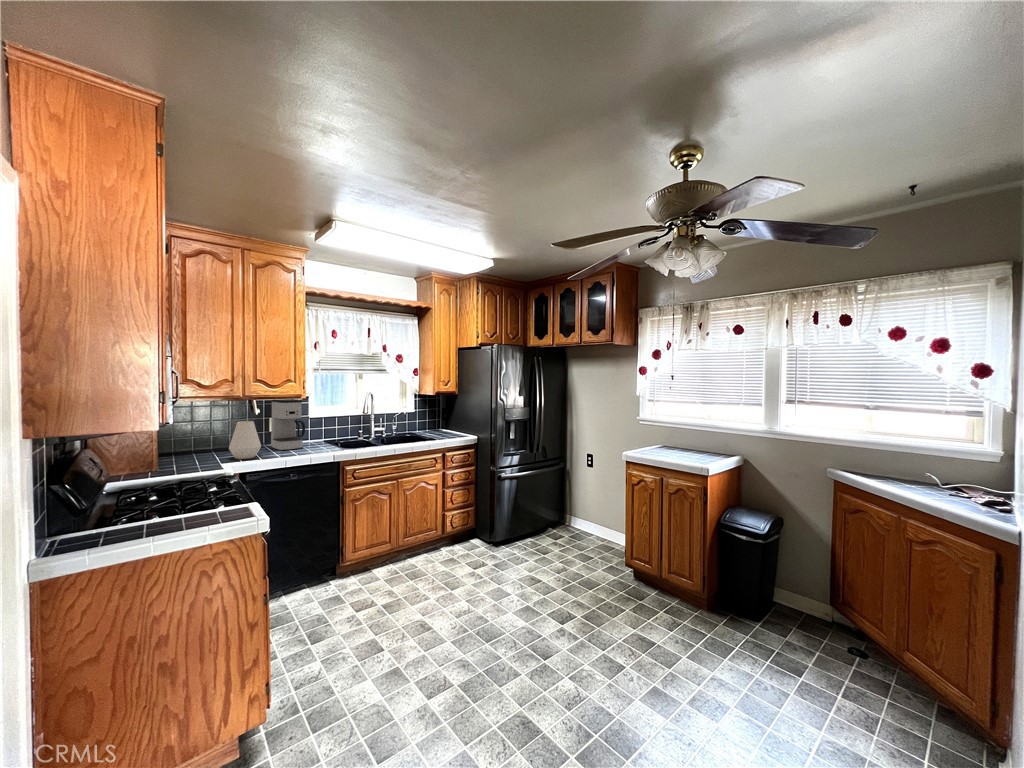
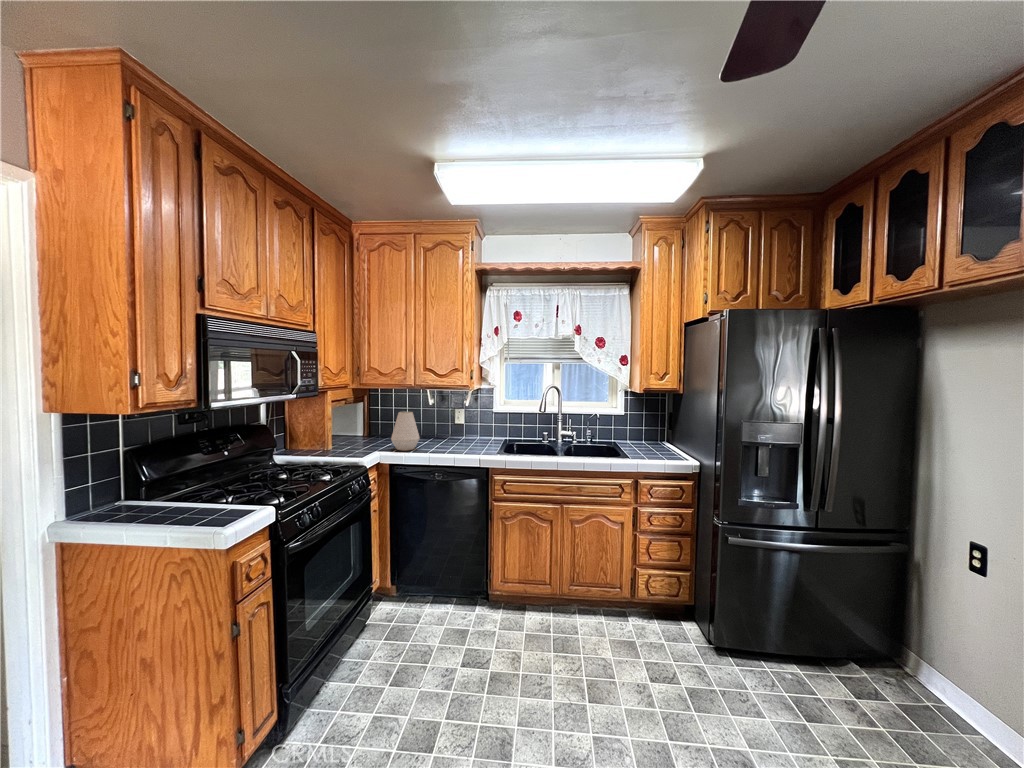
coffee maker: present [271,399,305,450] -> none [446,391,477,446]

